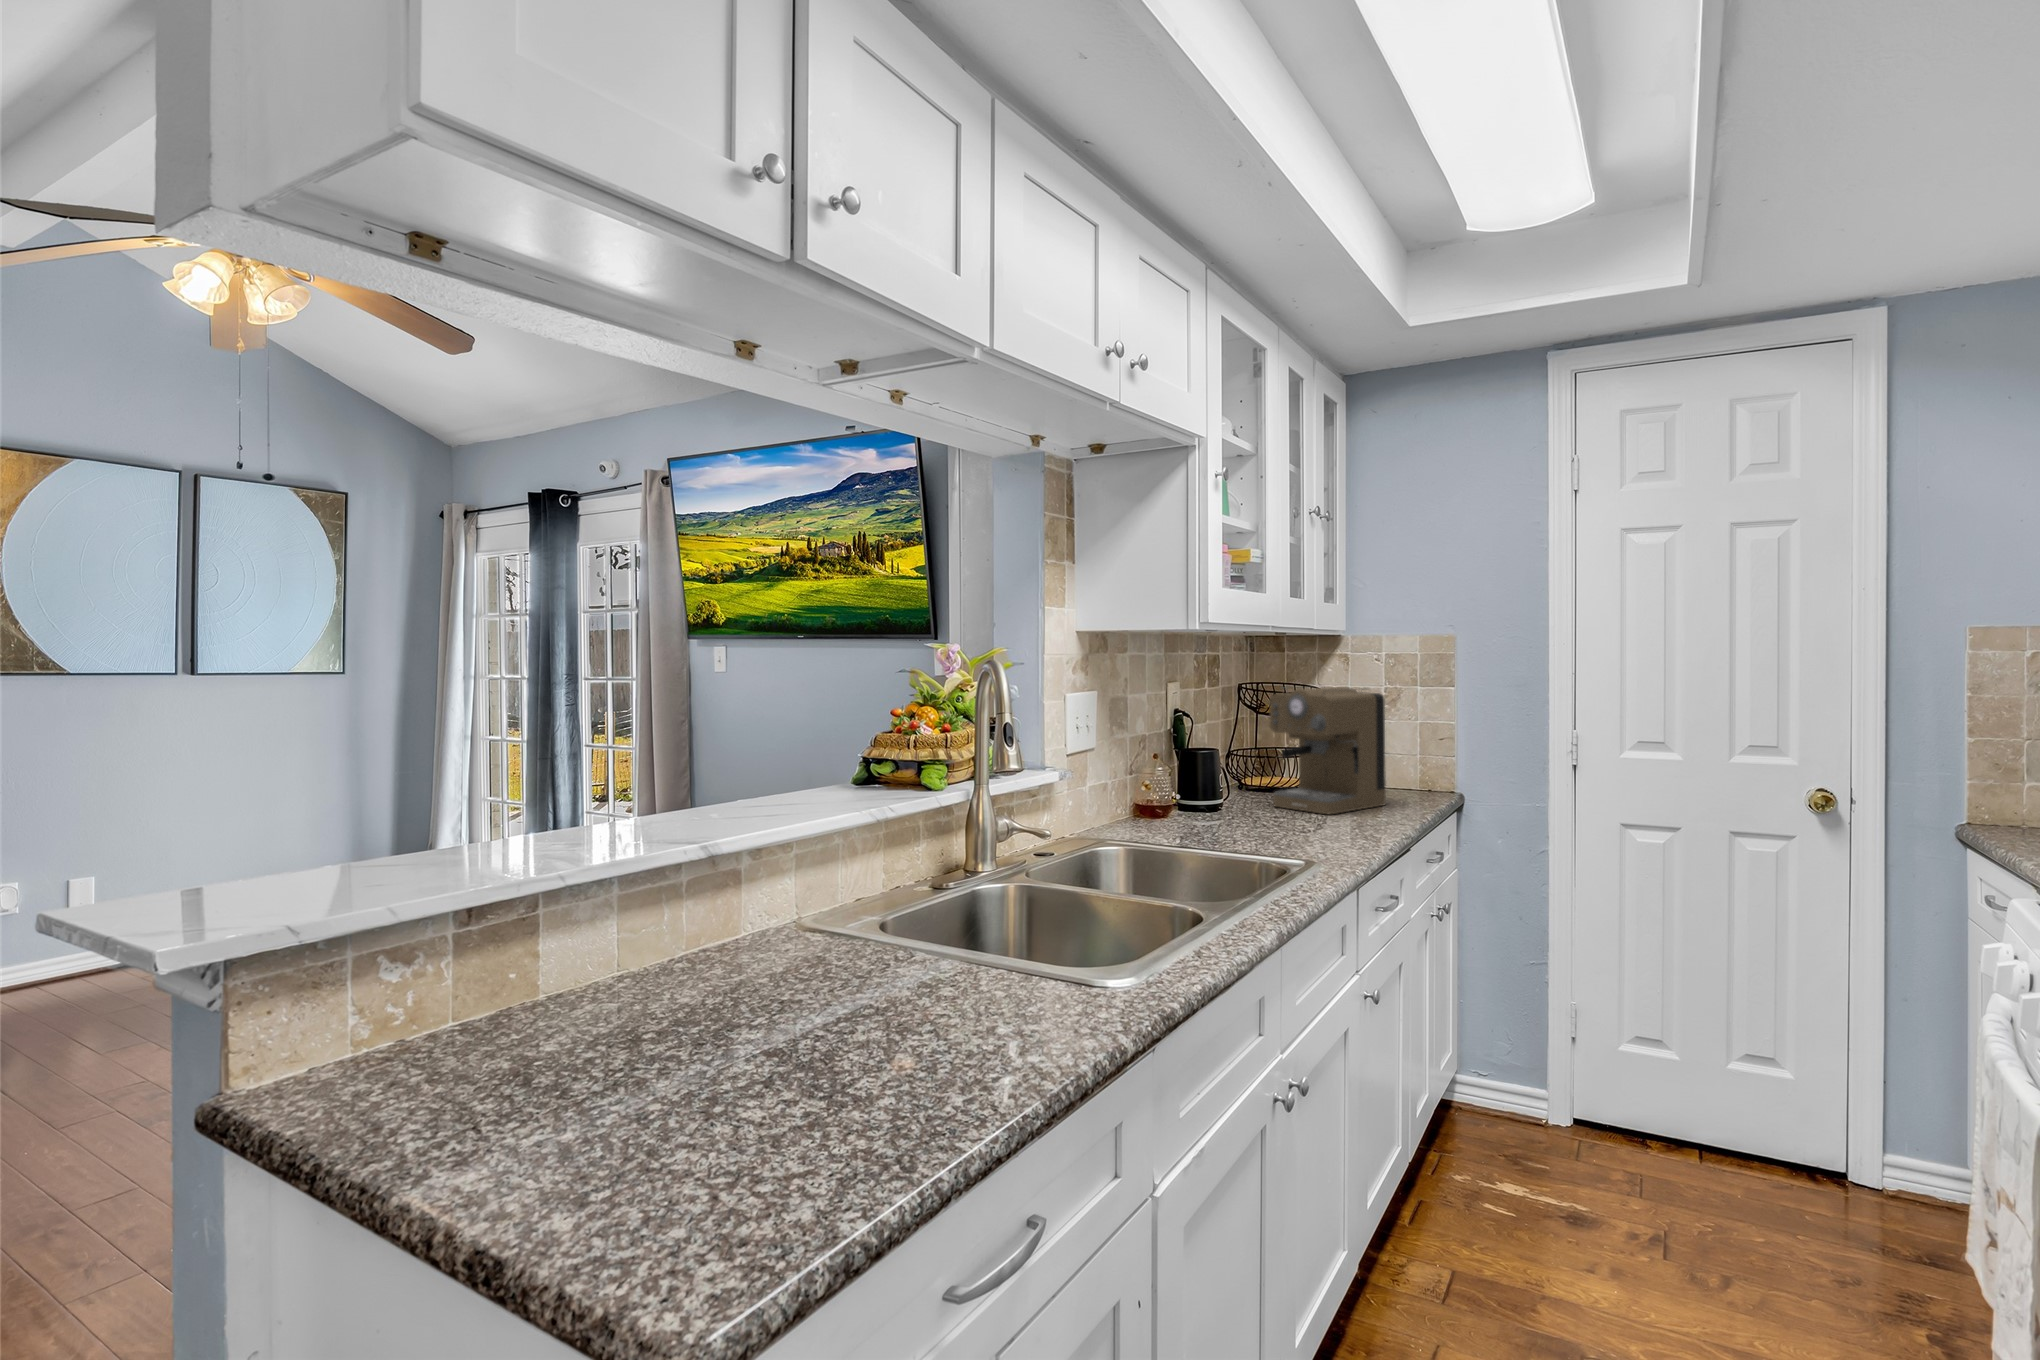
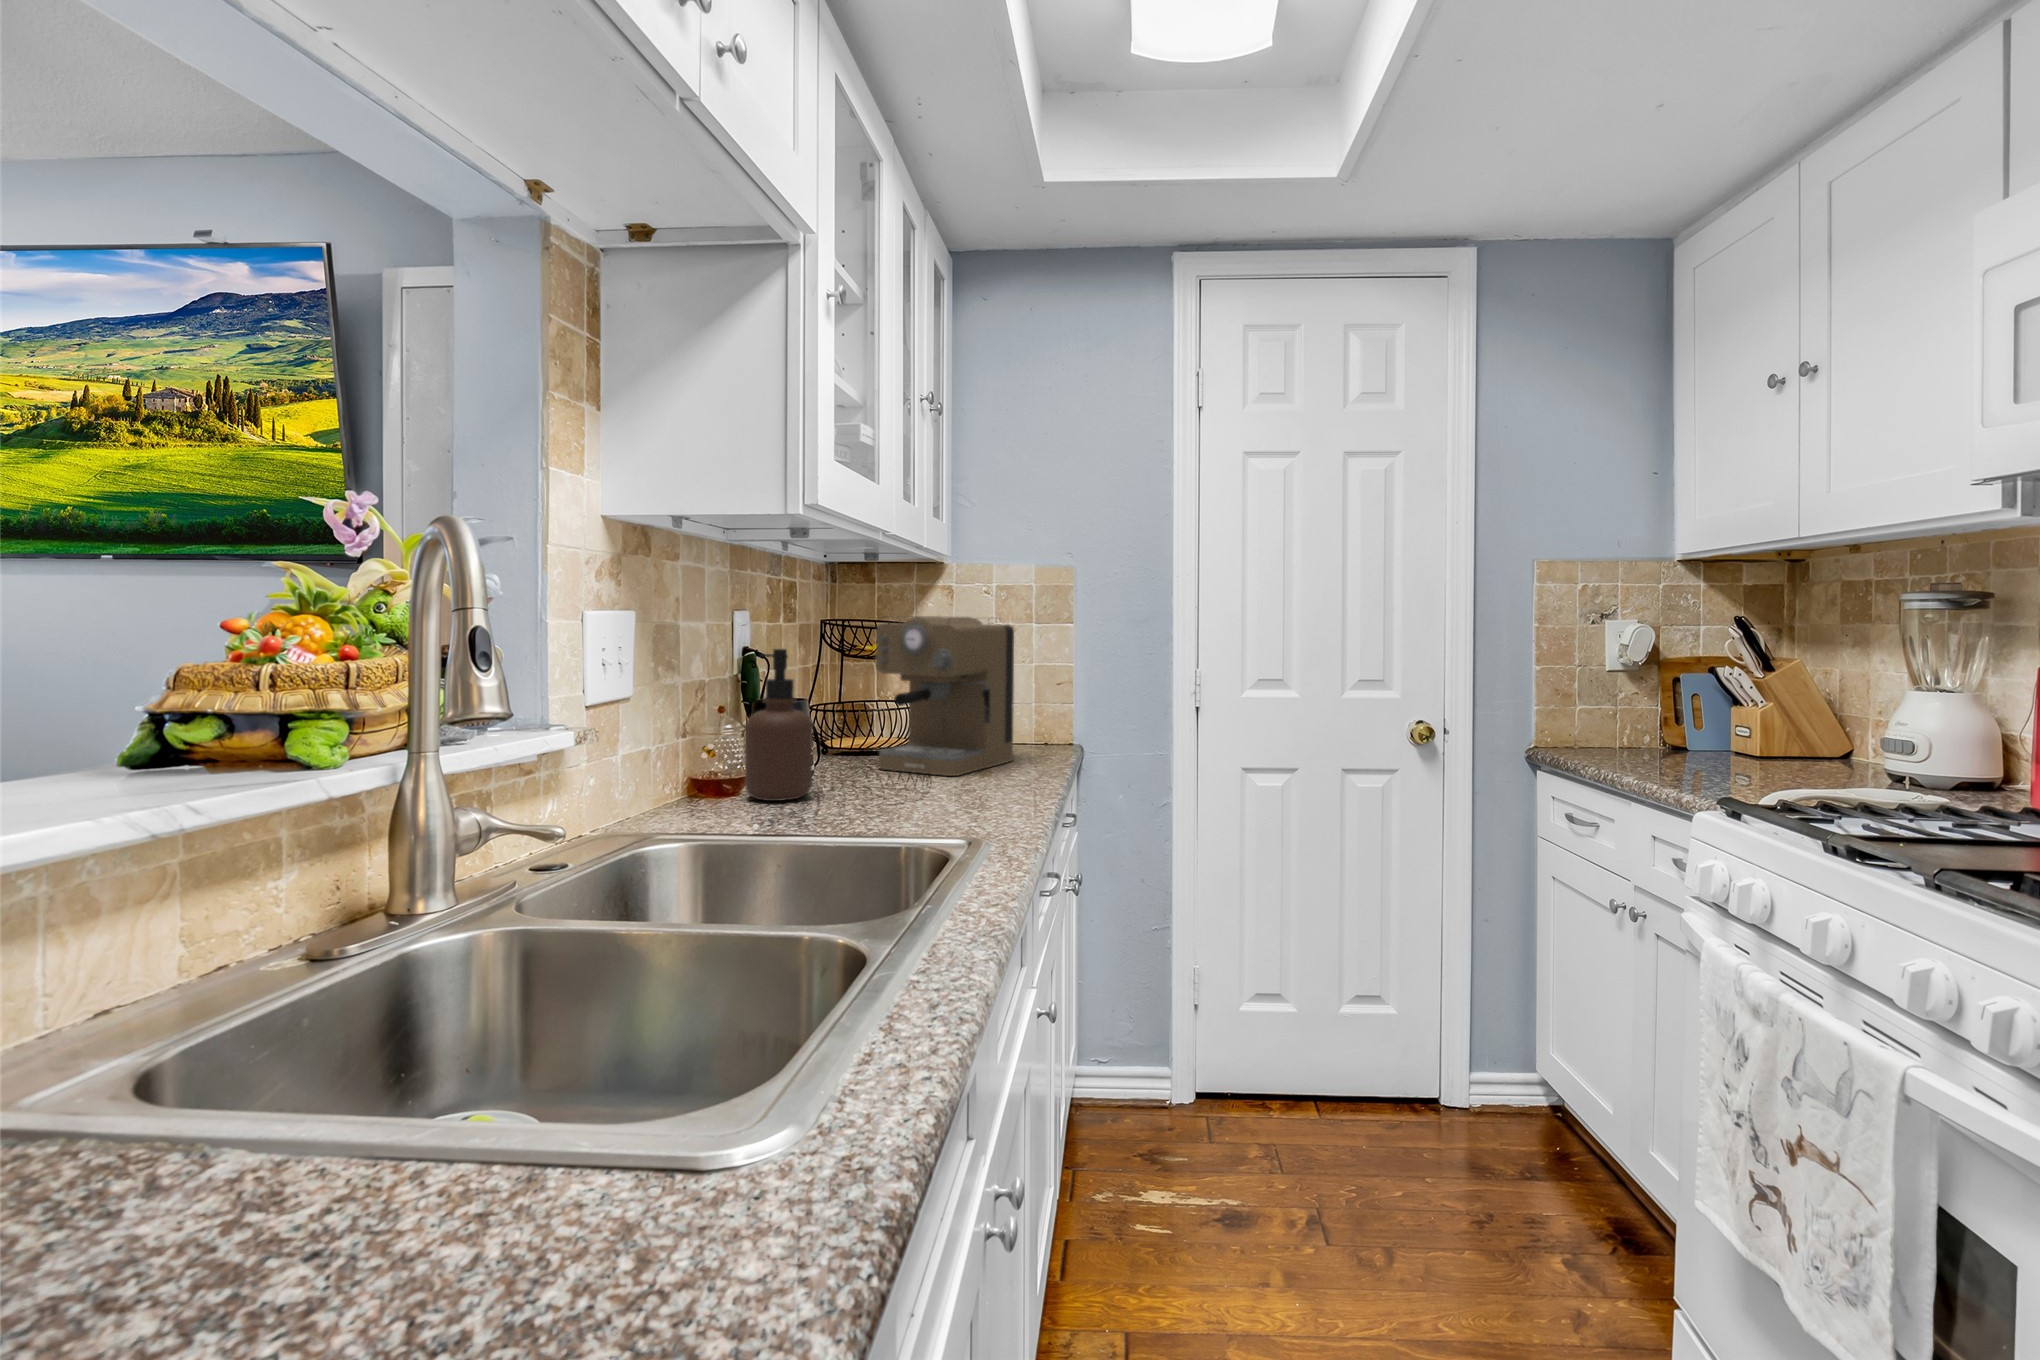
soap dispenser: none [1170,716,1216,825] -> present [745,649,813,801]

